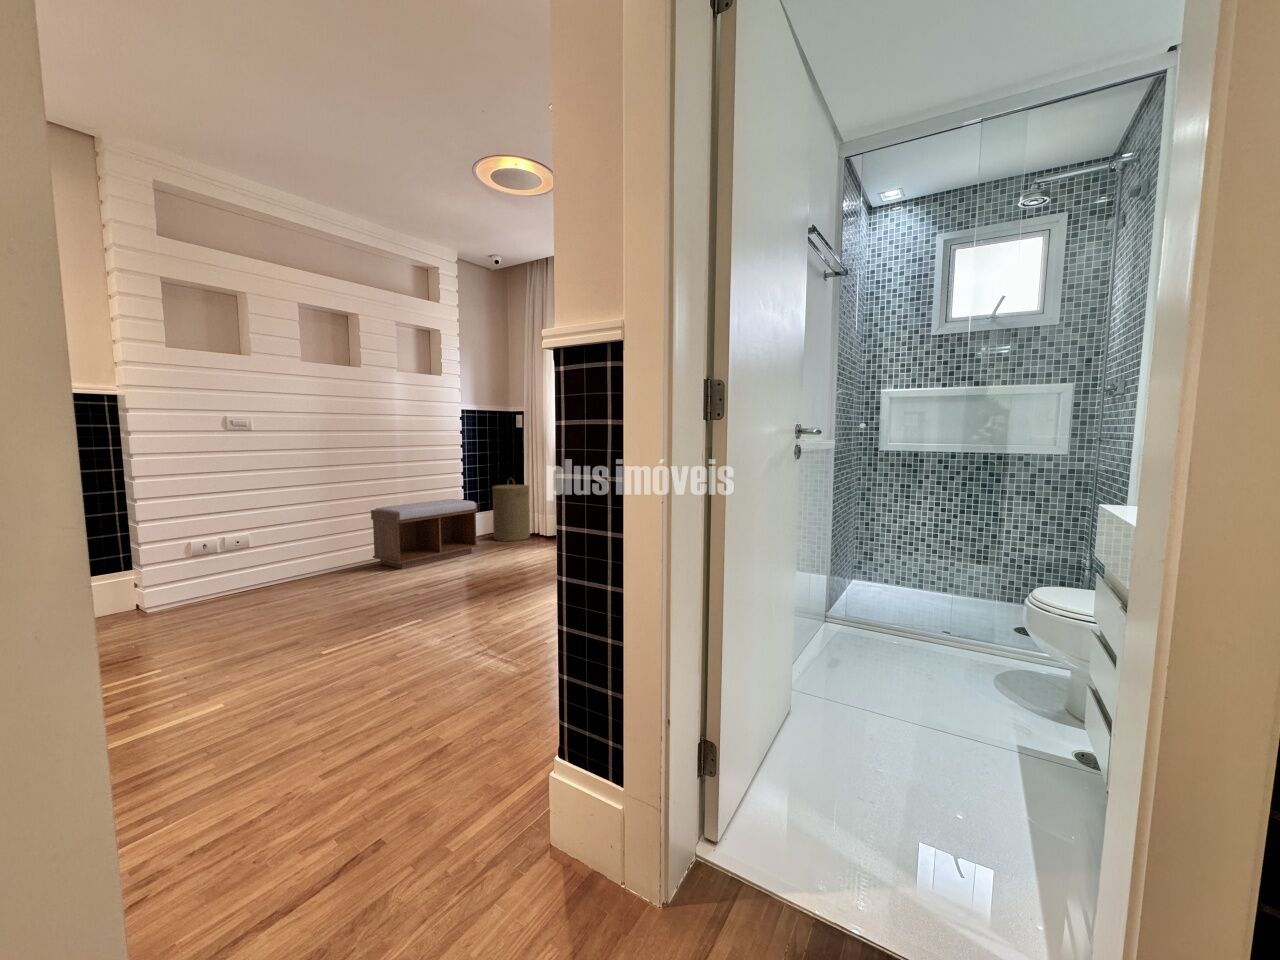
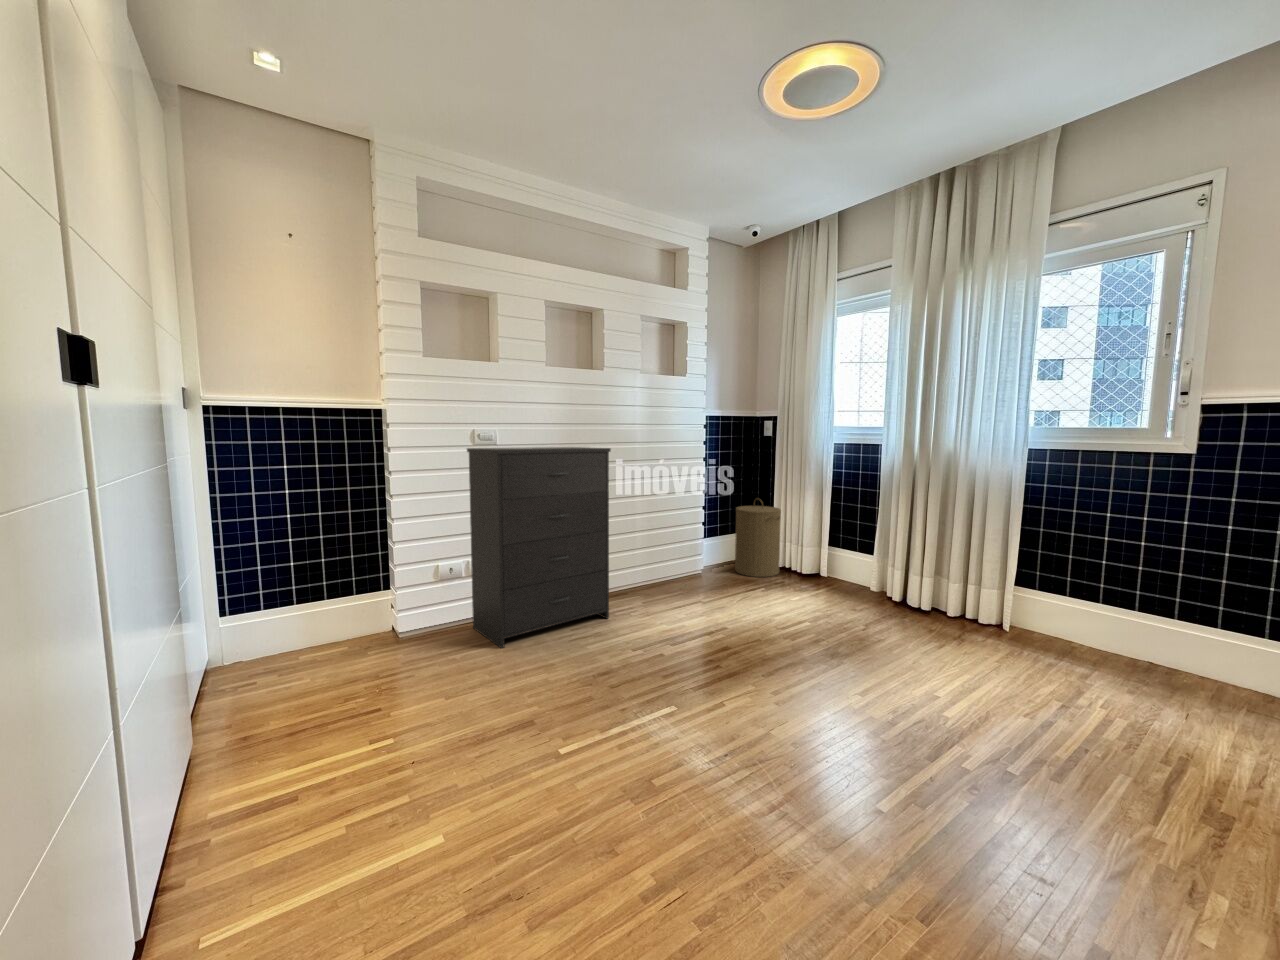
dresser: none [218,433,373,607] -> present [467,447,611,648]
bench: present [371,499,478,569] -> none [608,523,723,608]

